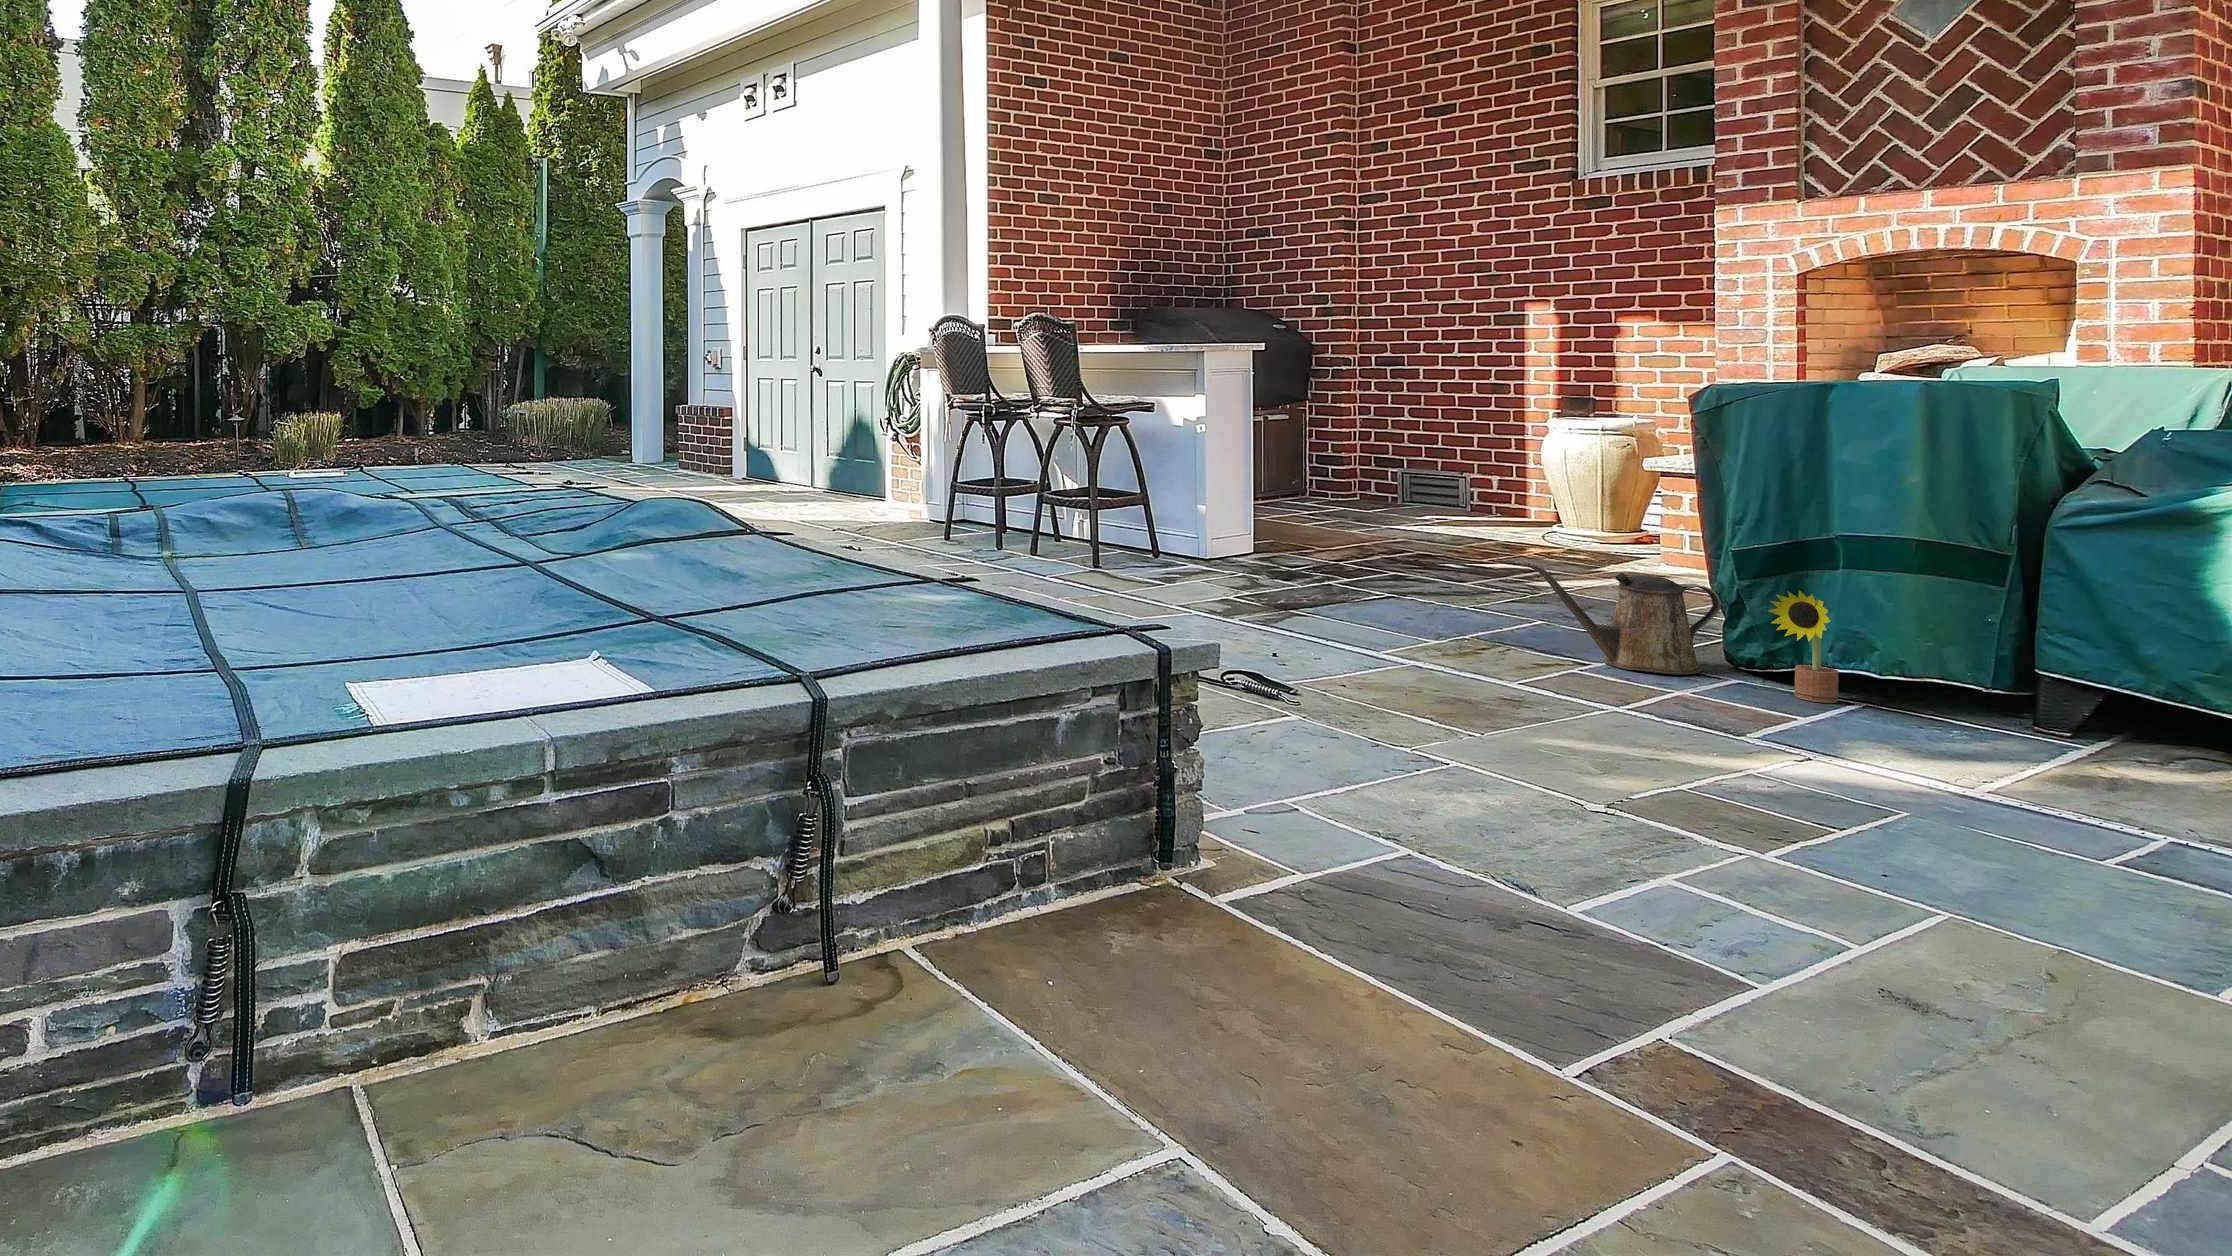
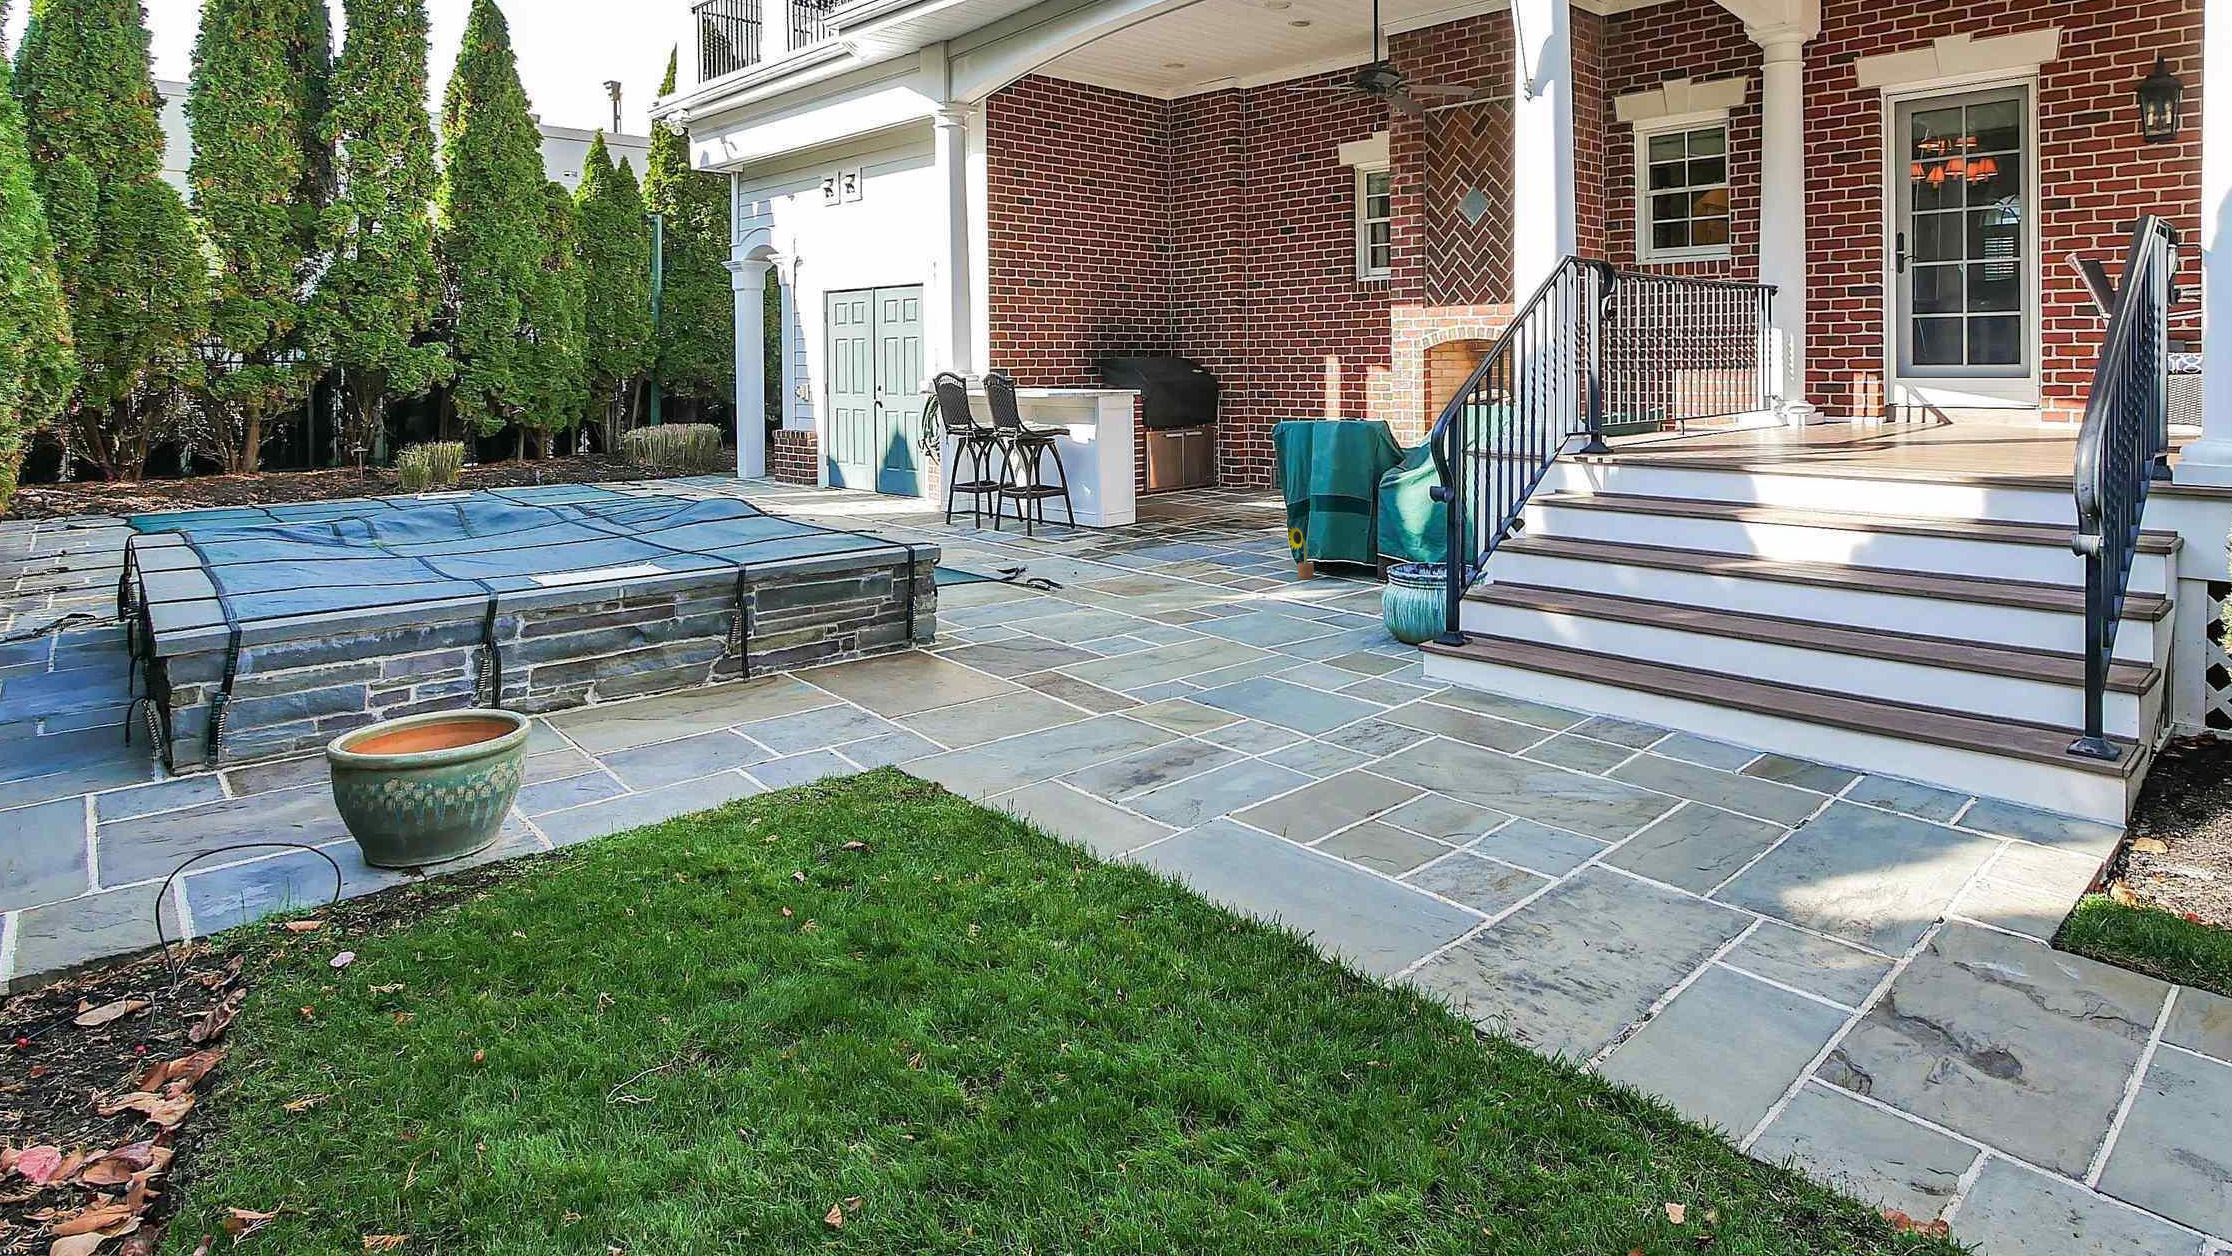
watering can: present [1527,563,1721,674] -> none [1199,519,1286,572]

